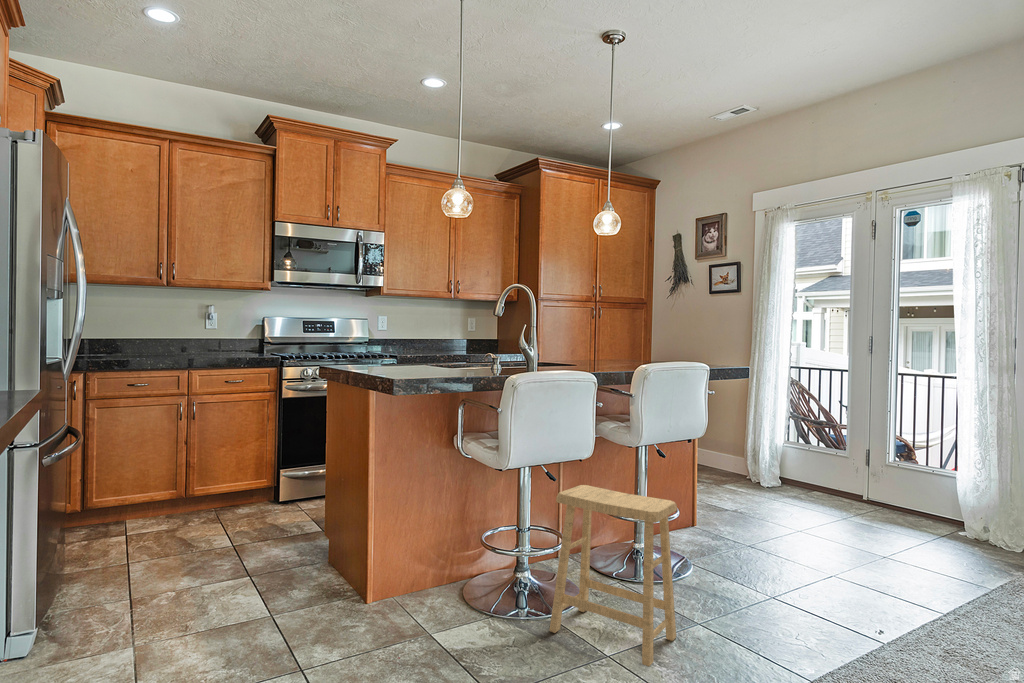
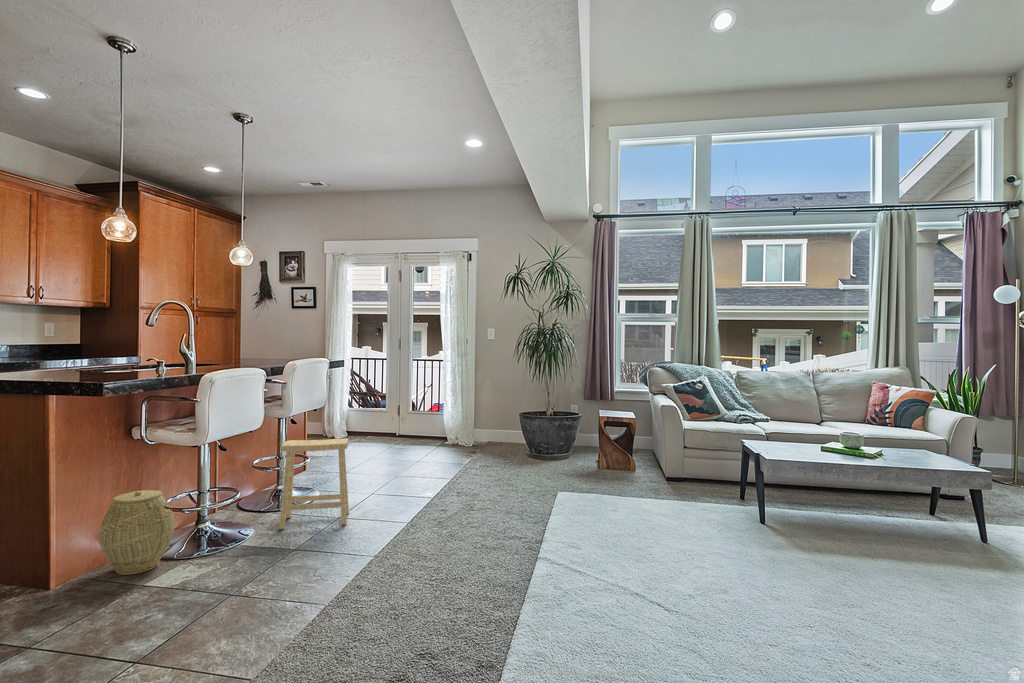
woven basket: none [311,520,399,638] -> present [99,490,175,575]

